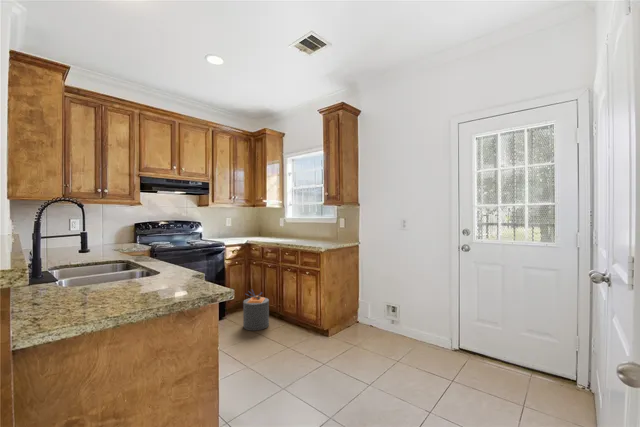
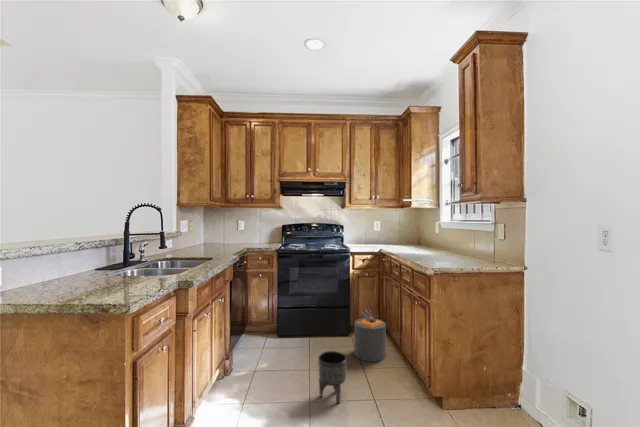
planter: none [252,322,275,360] -> present [318,351,347,403]

